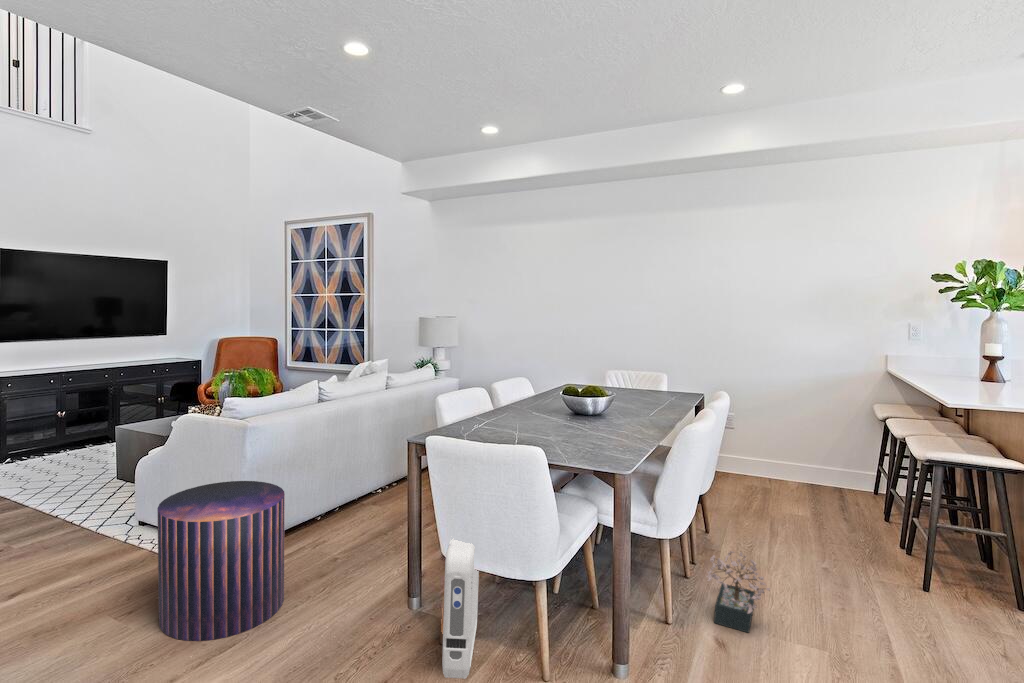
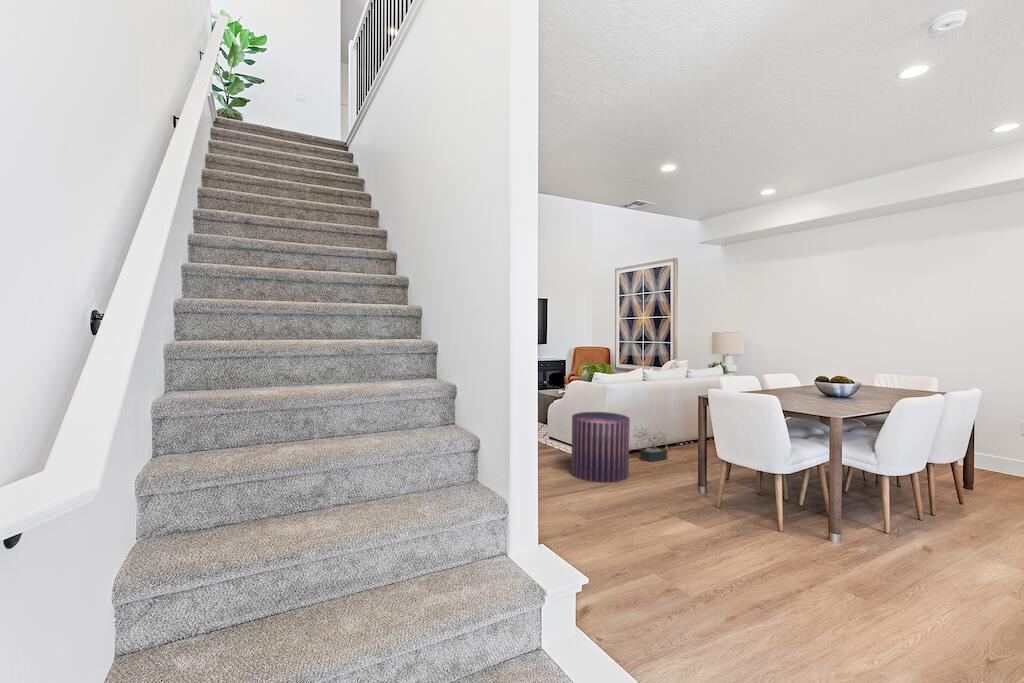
air purifier: present [442,538,479,679] -> none [715,437,741,516]
decorative plant: present [706,551,770,633] -> present [634,428,668,462]

